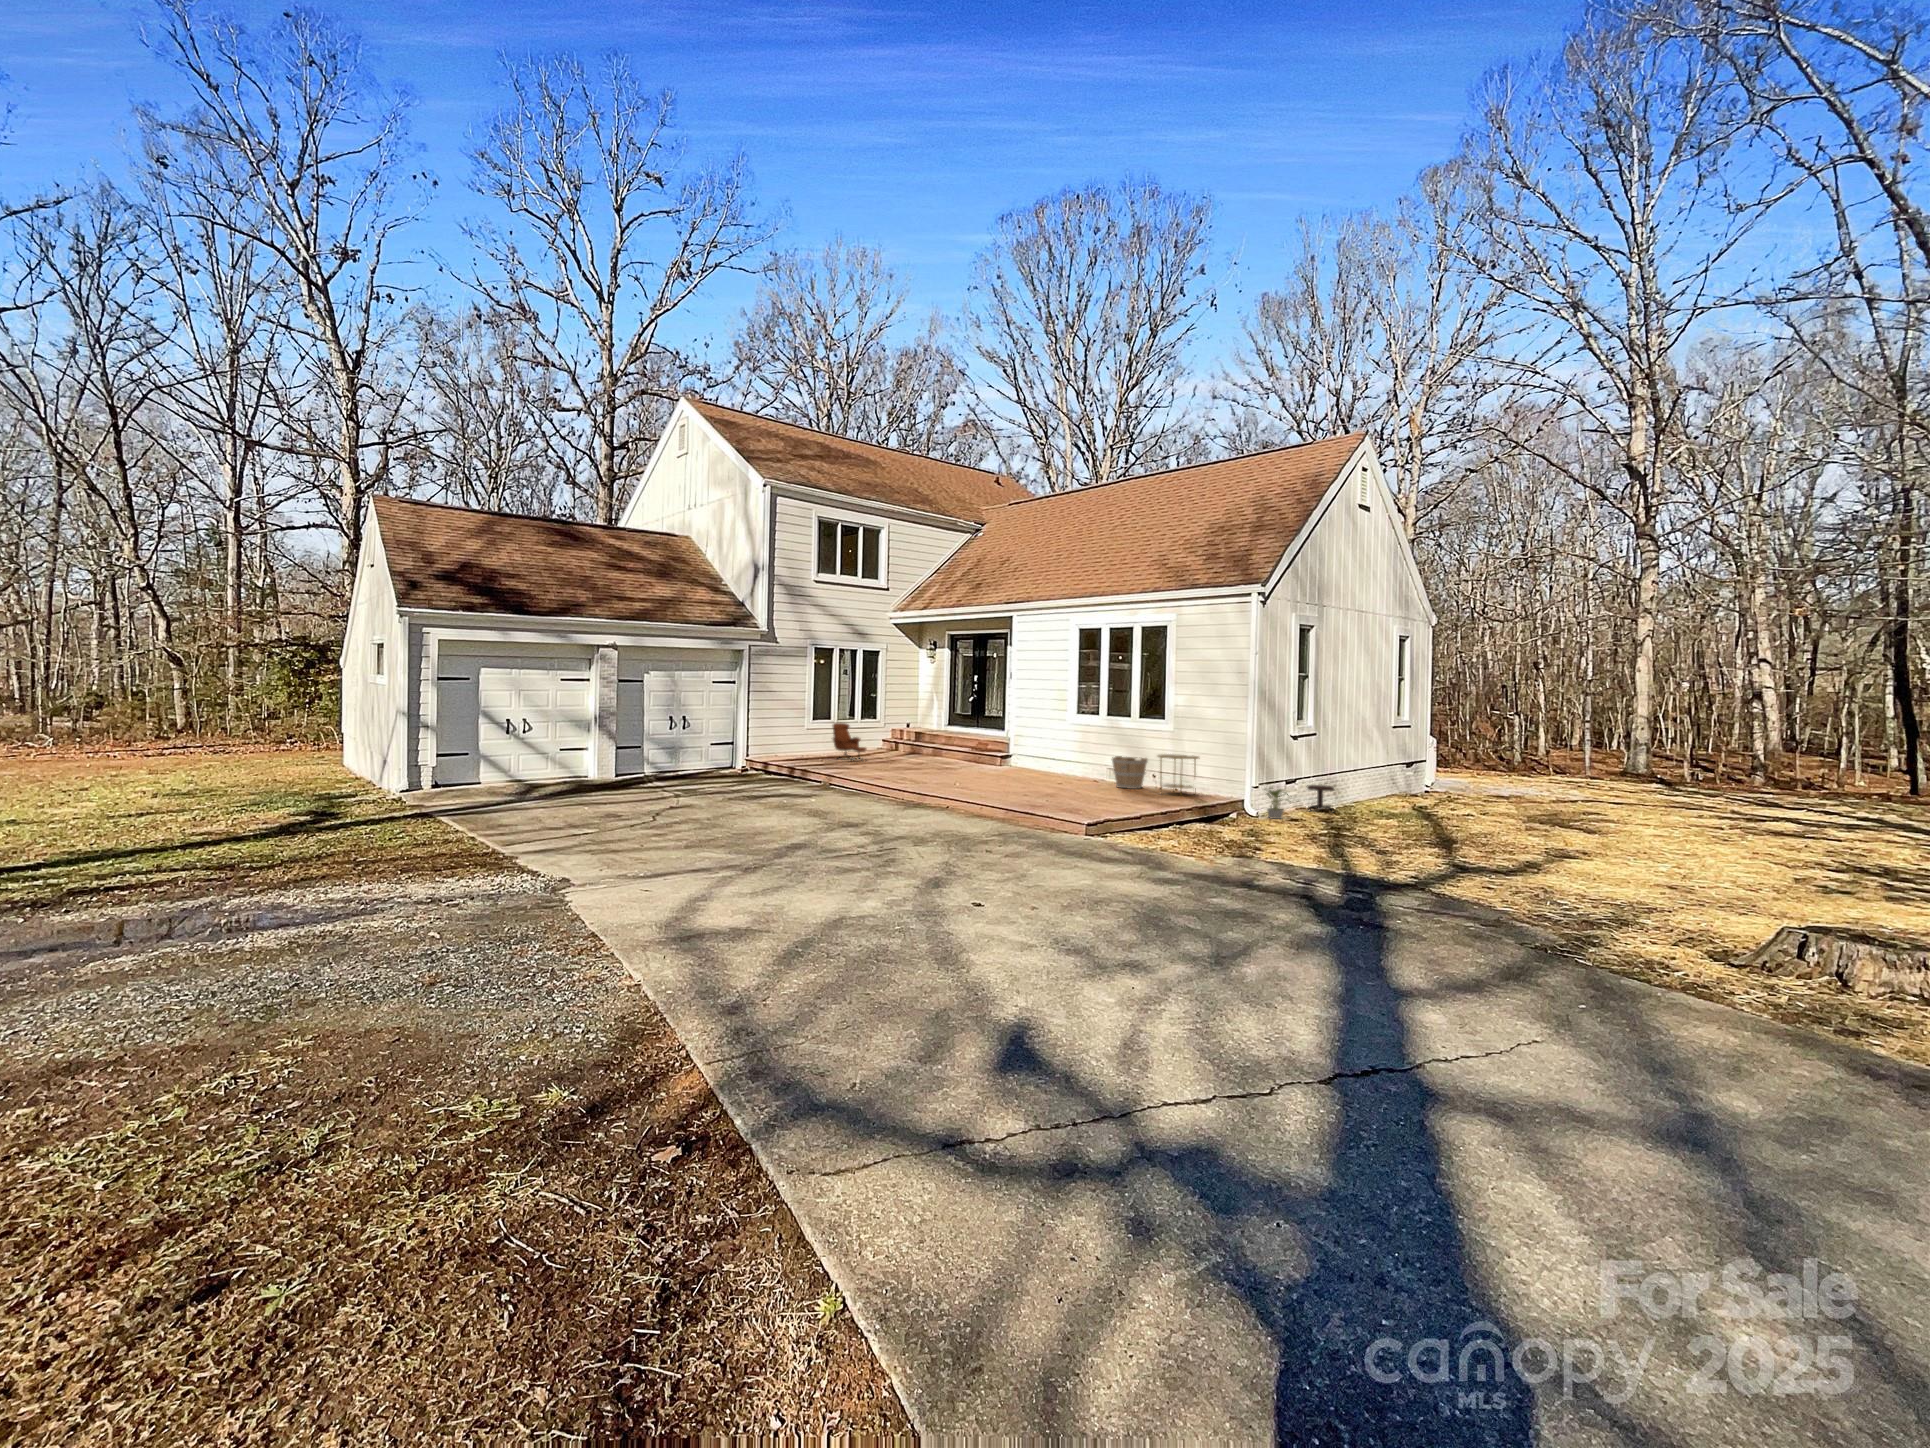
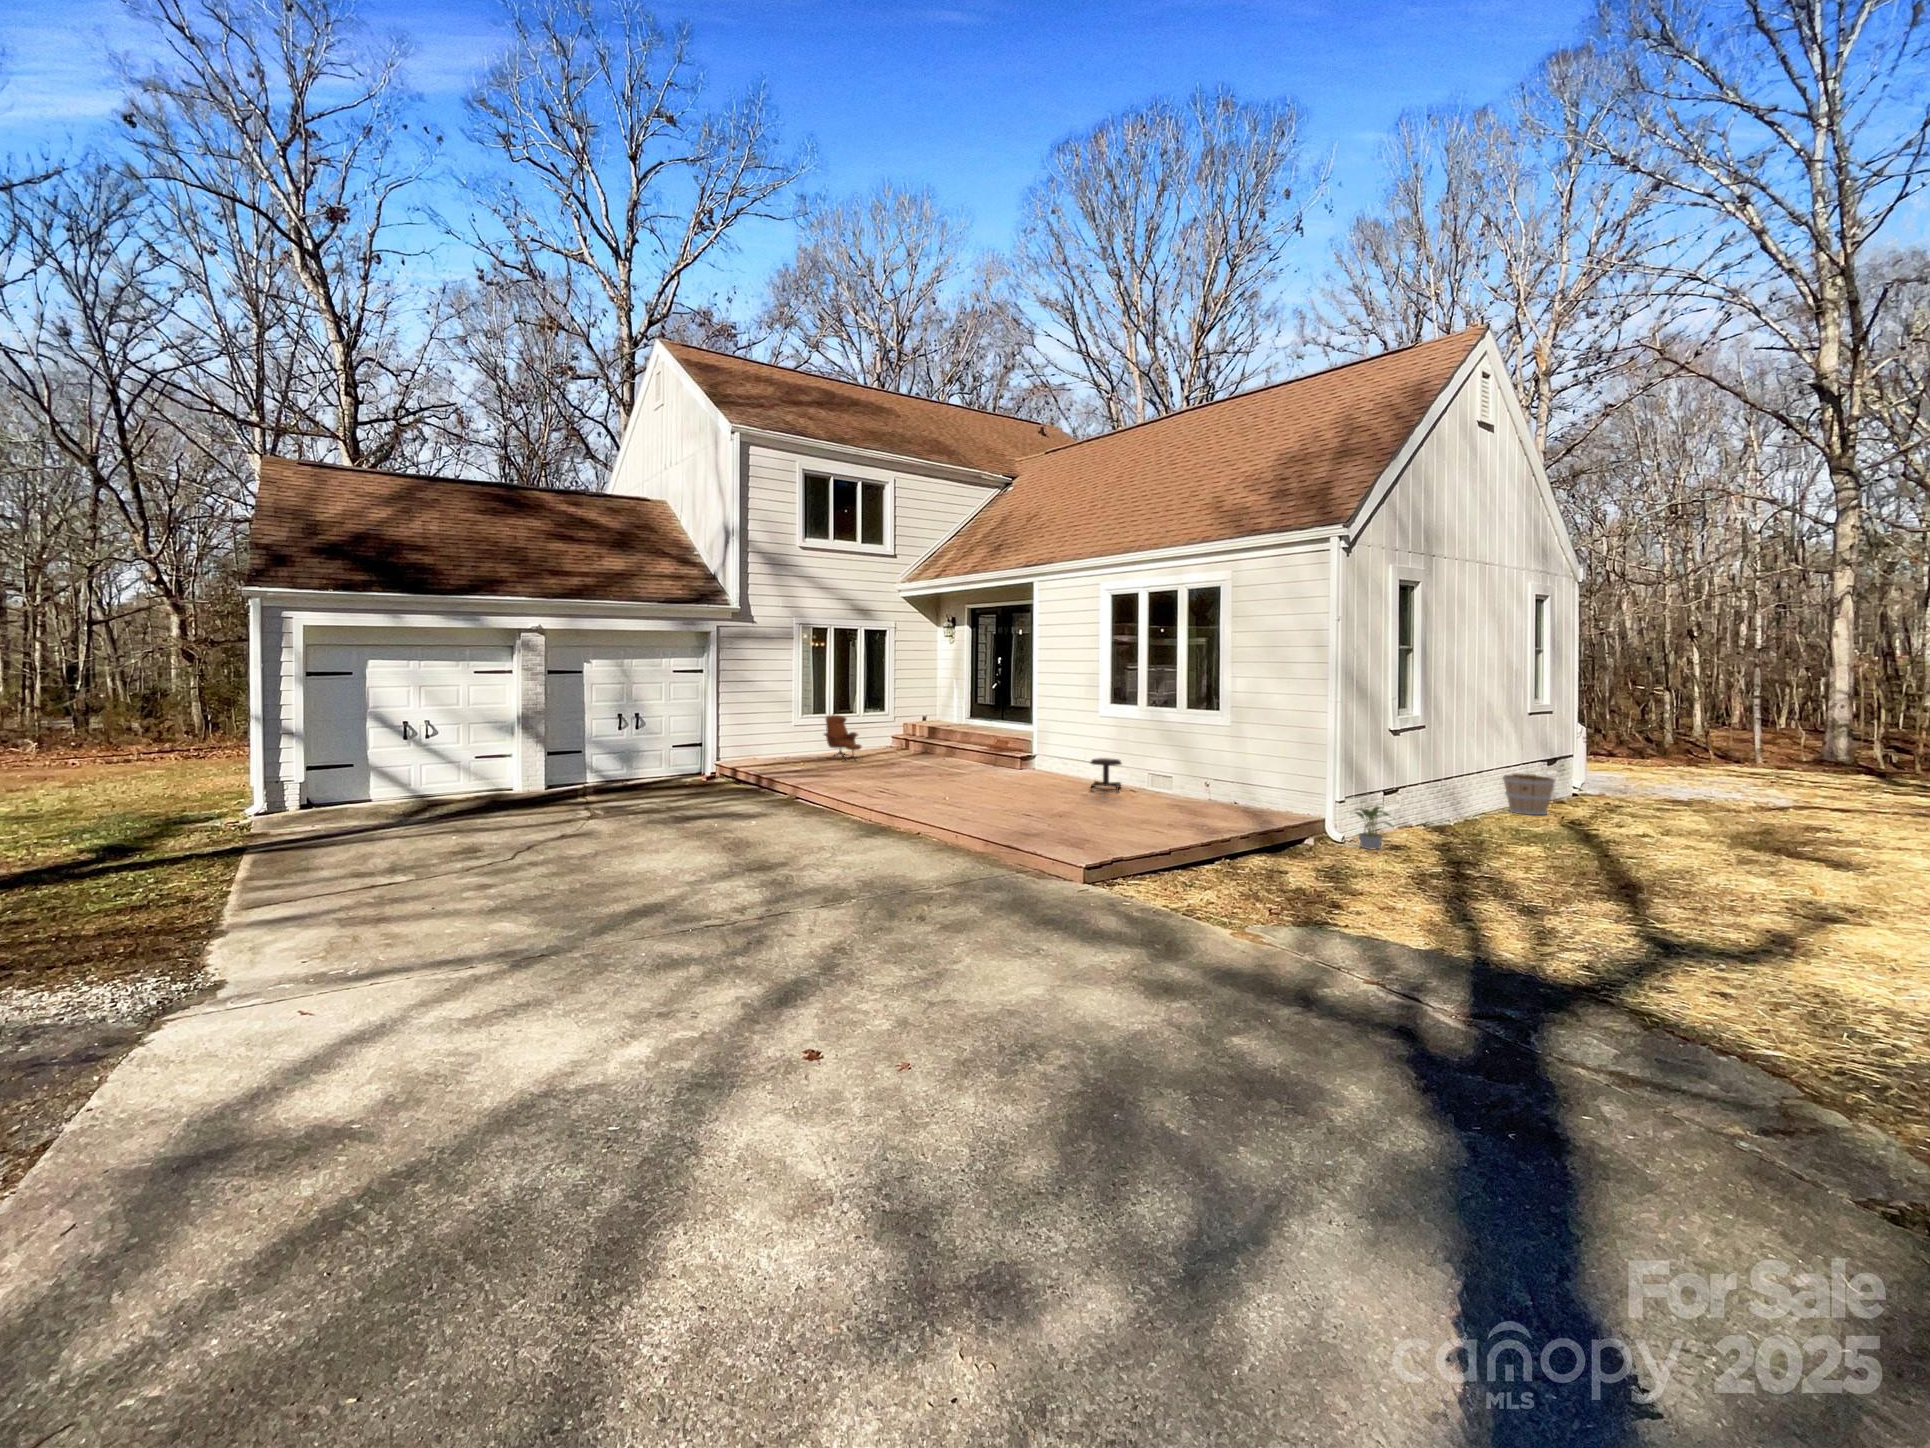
side table: present [1158,754,1199,790] -> none [1204,757,1264,816]
wooden bucket: present [1112,756,1148,789] -> present [1502,774,1555,815]
stool: present [1307,785,1334,812] -> present [1091,758,1121,791]

